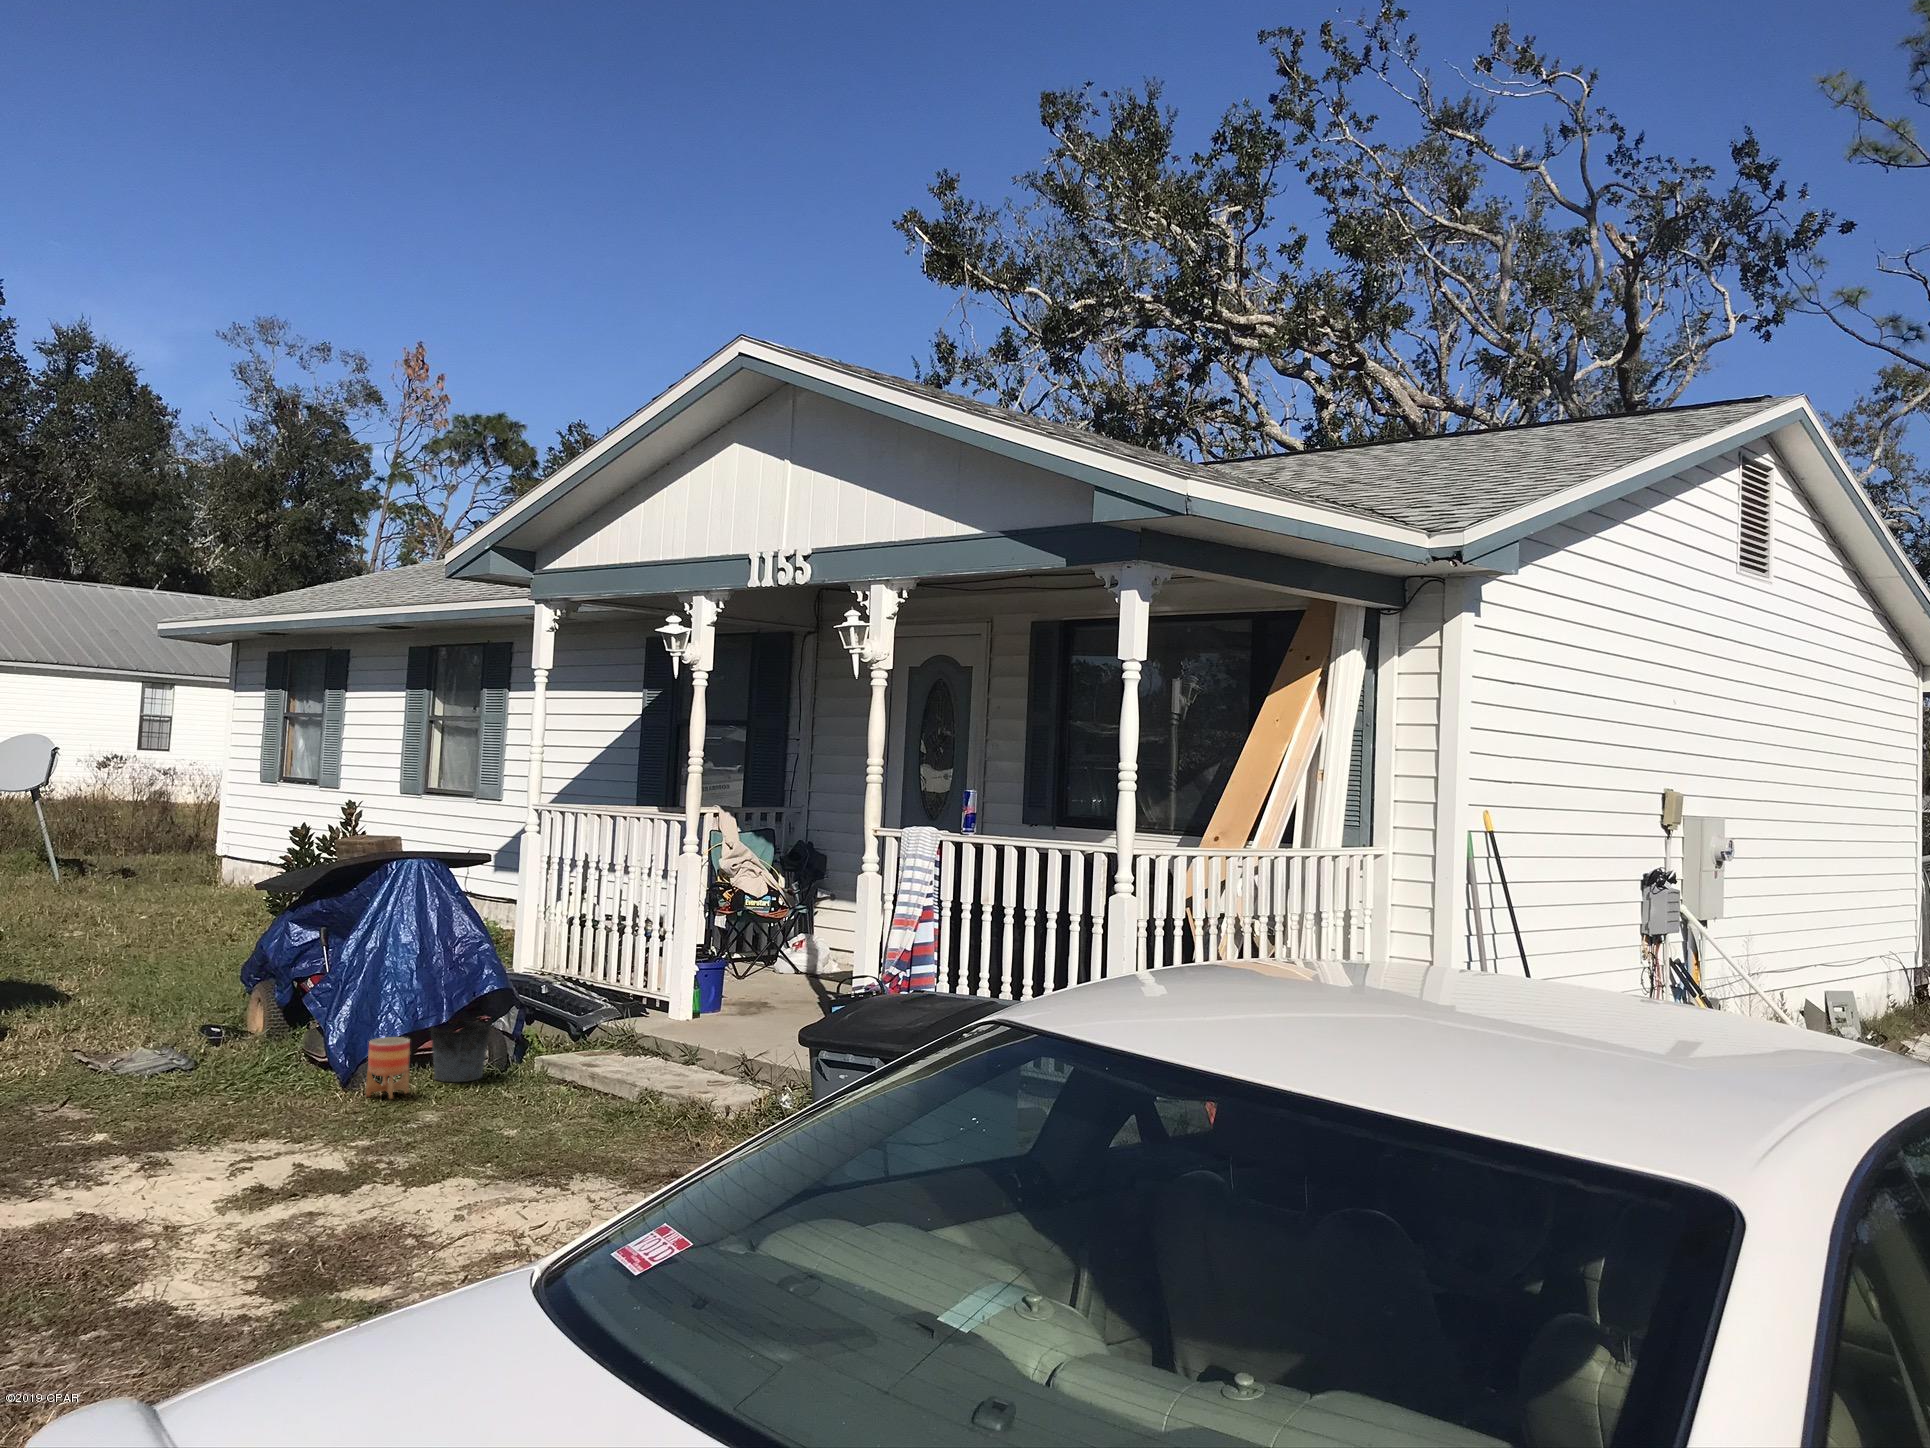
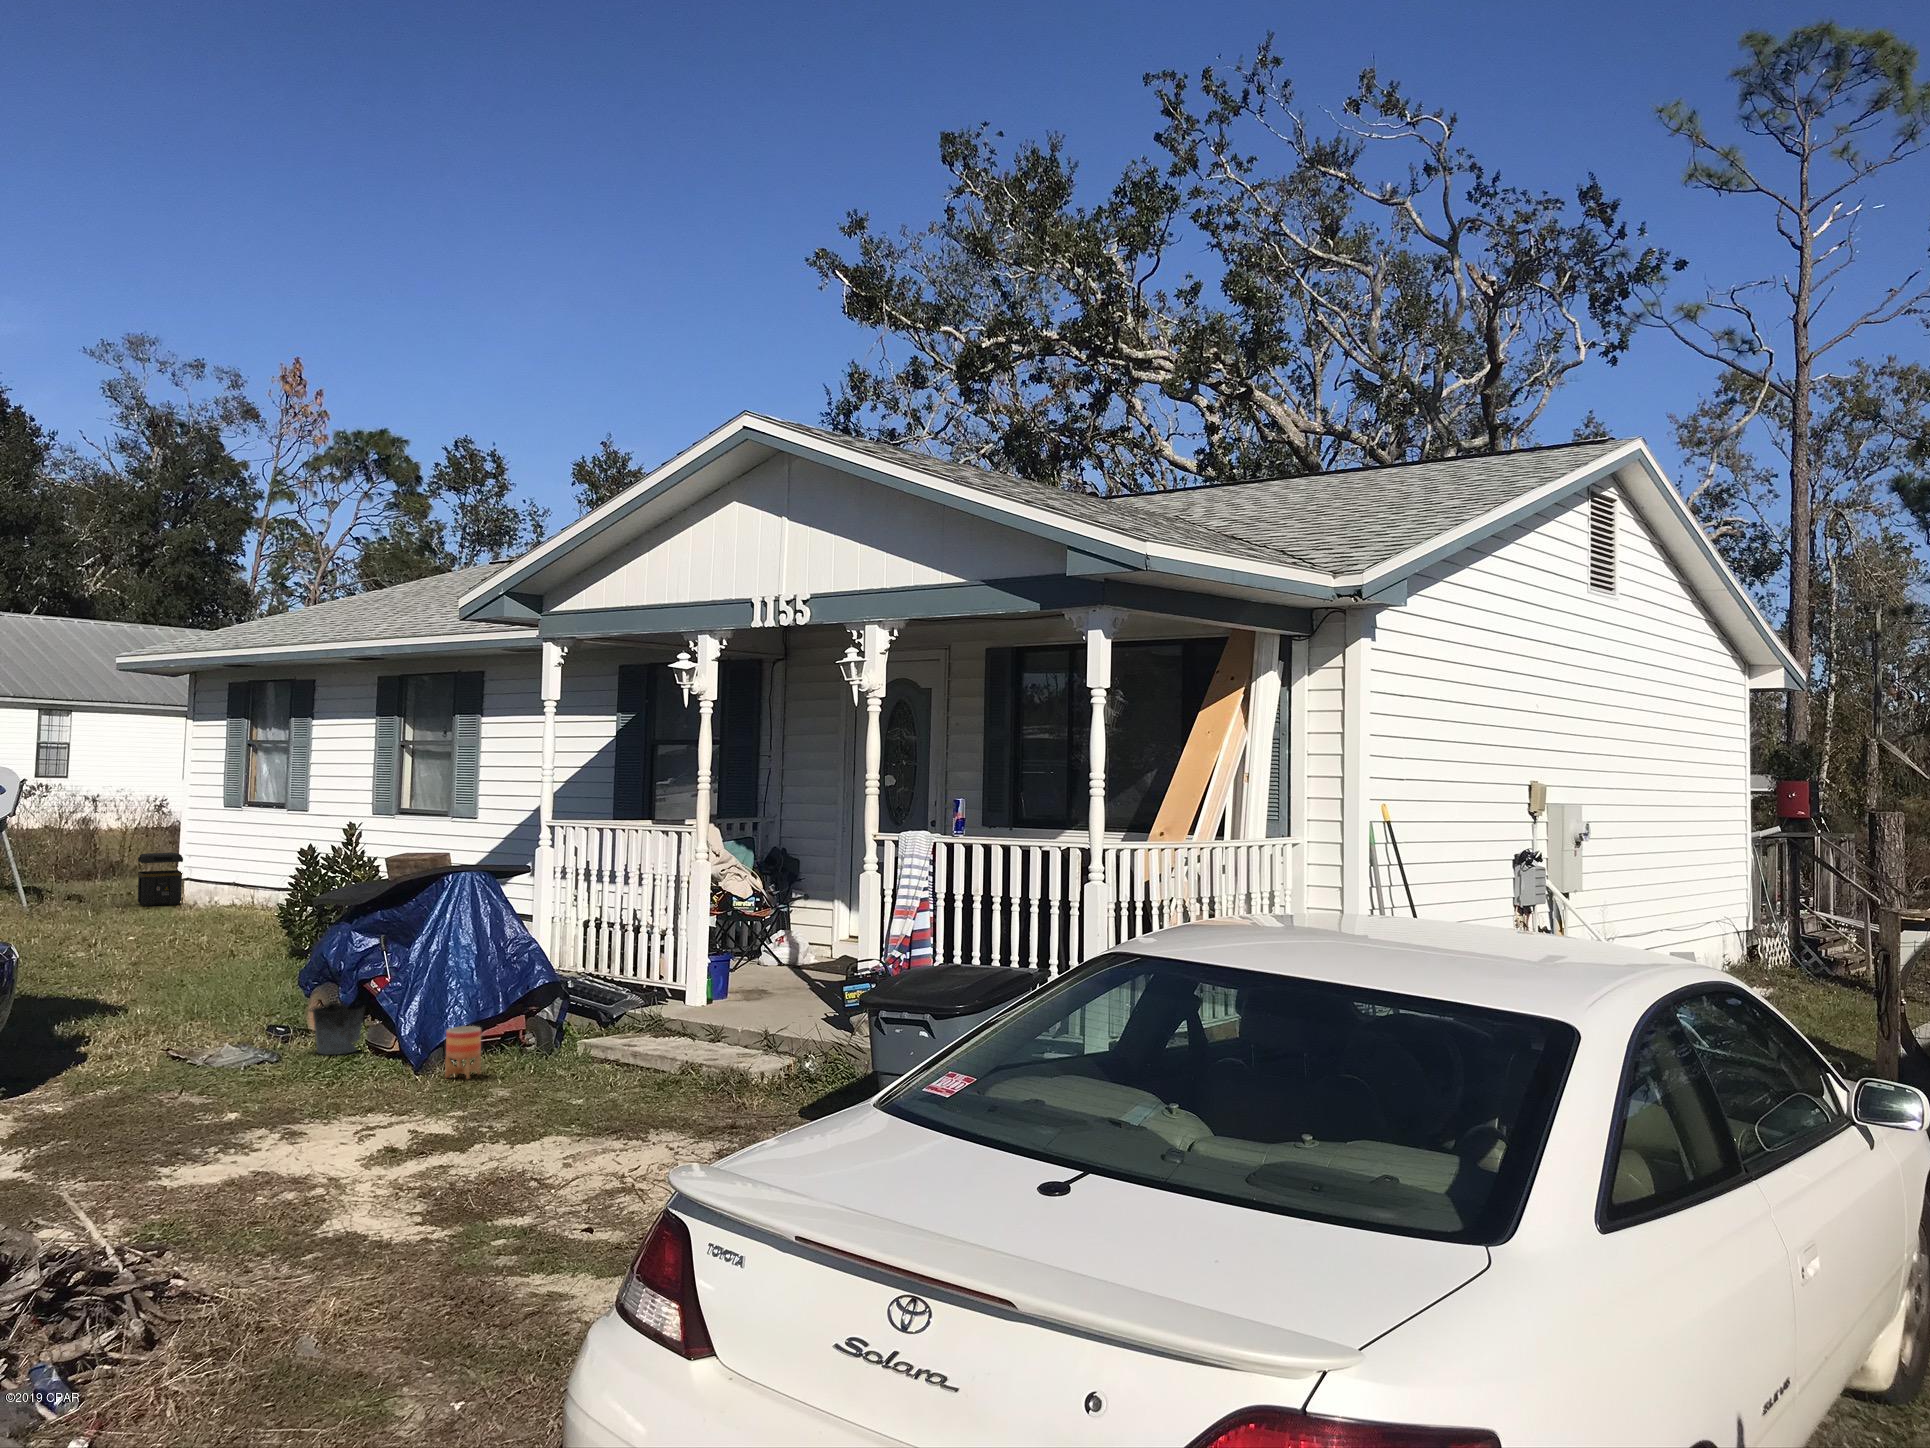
toolbox: none [182,827,228,881] -> present [138,853,183,906]
bucket: present [430,1020,495,1082] -> present [310,1001,364,1055]

